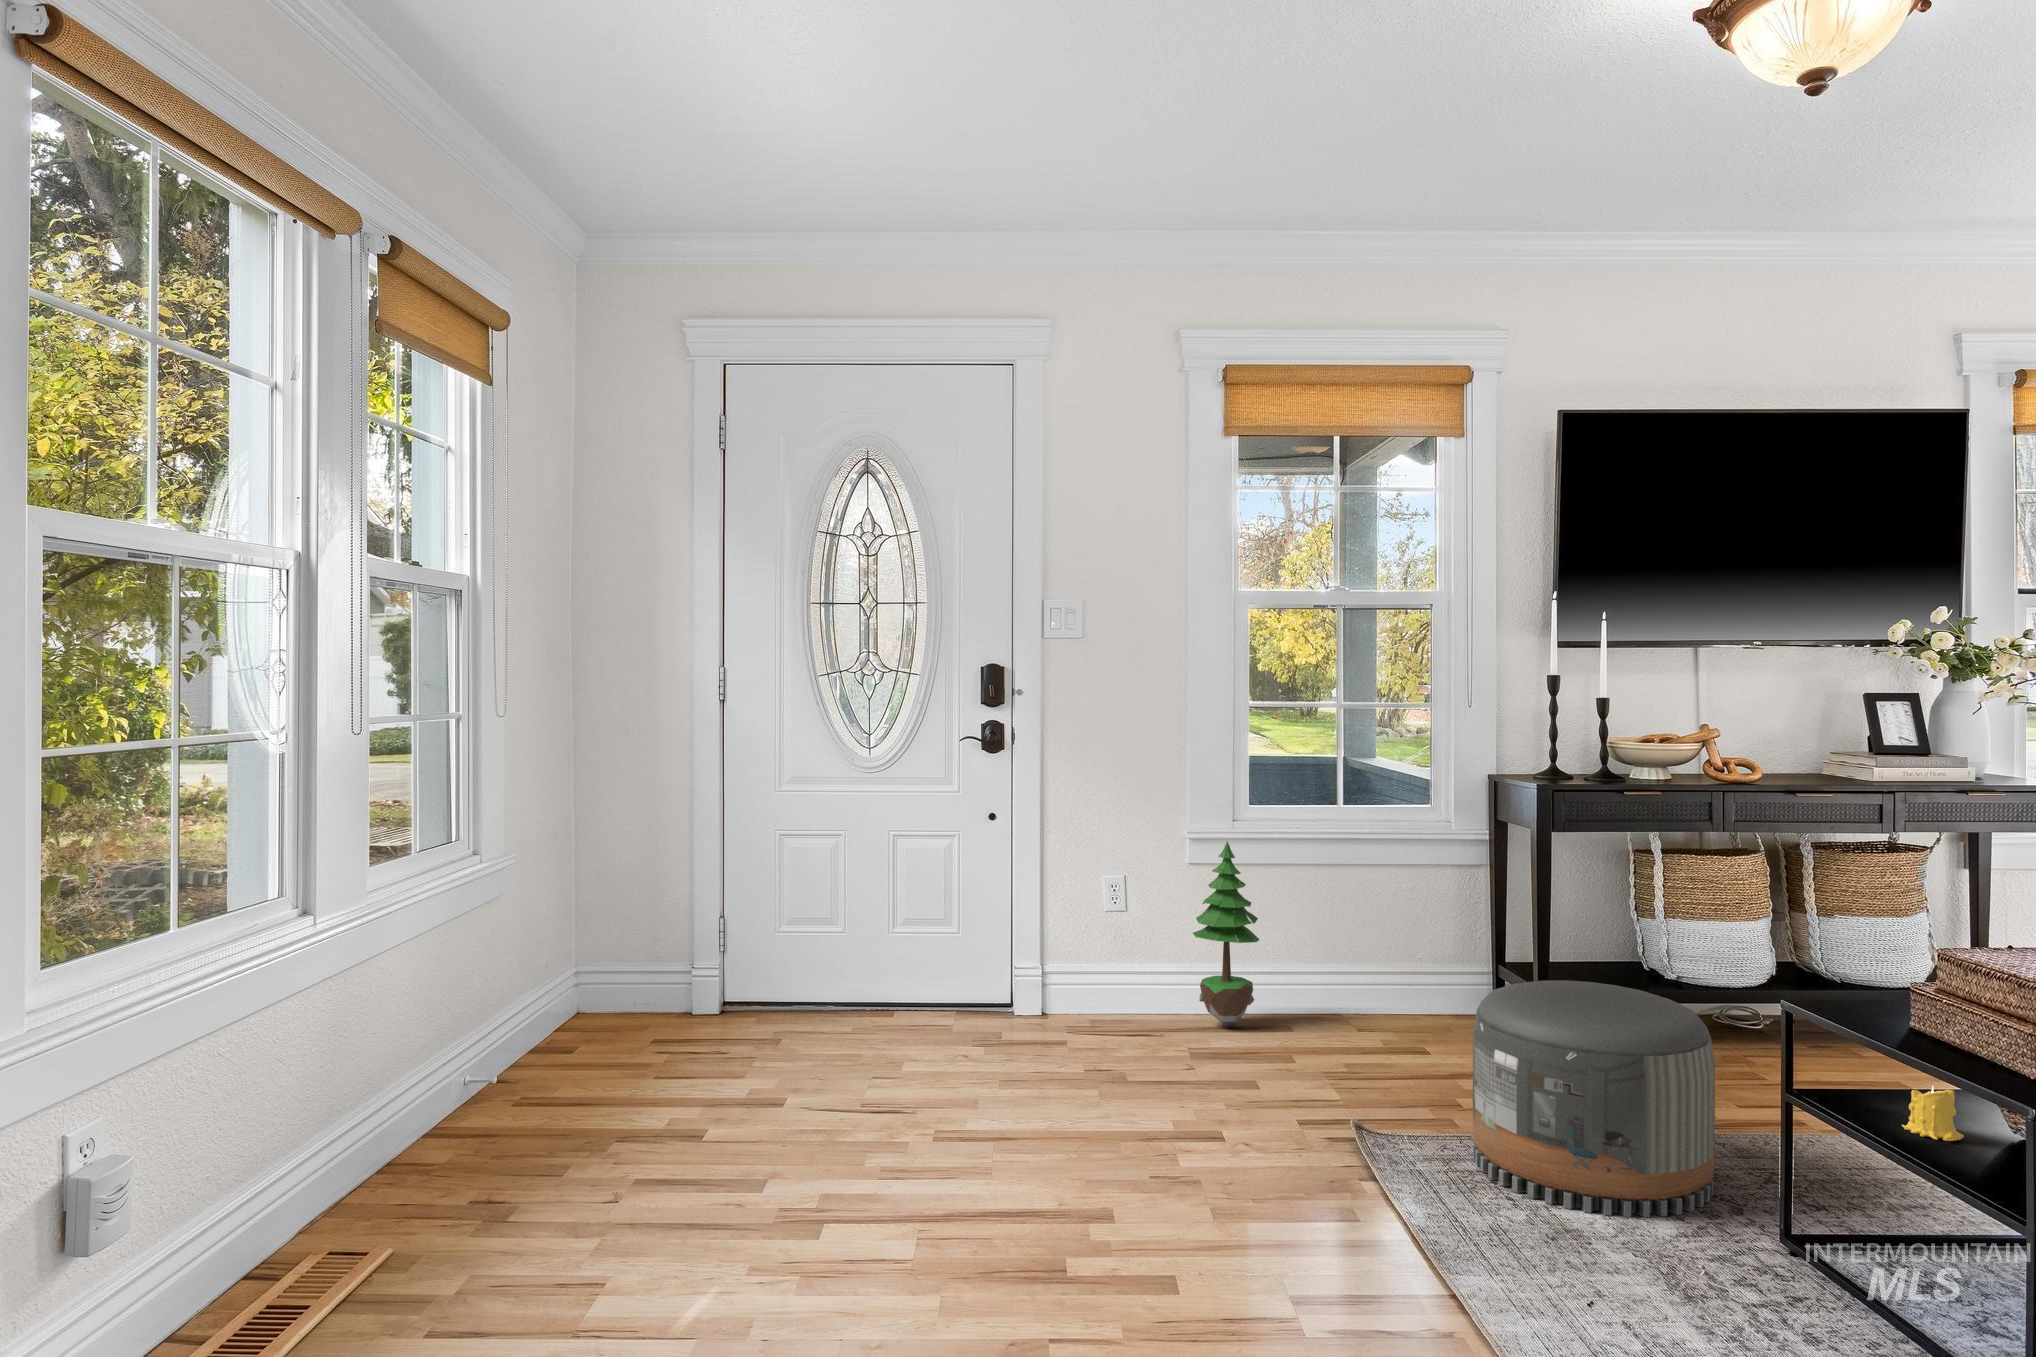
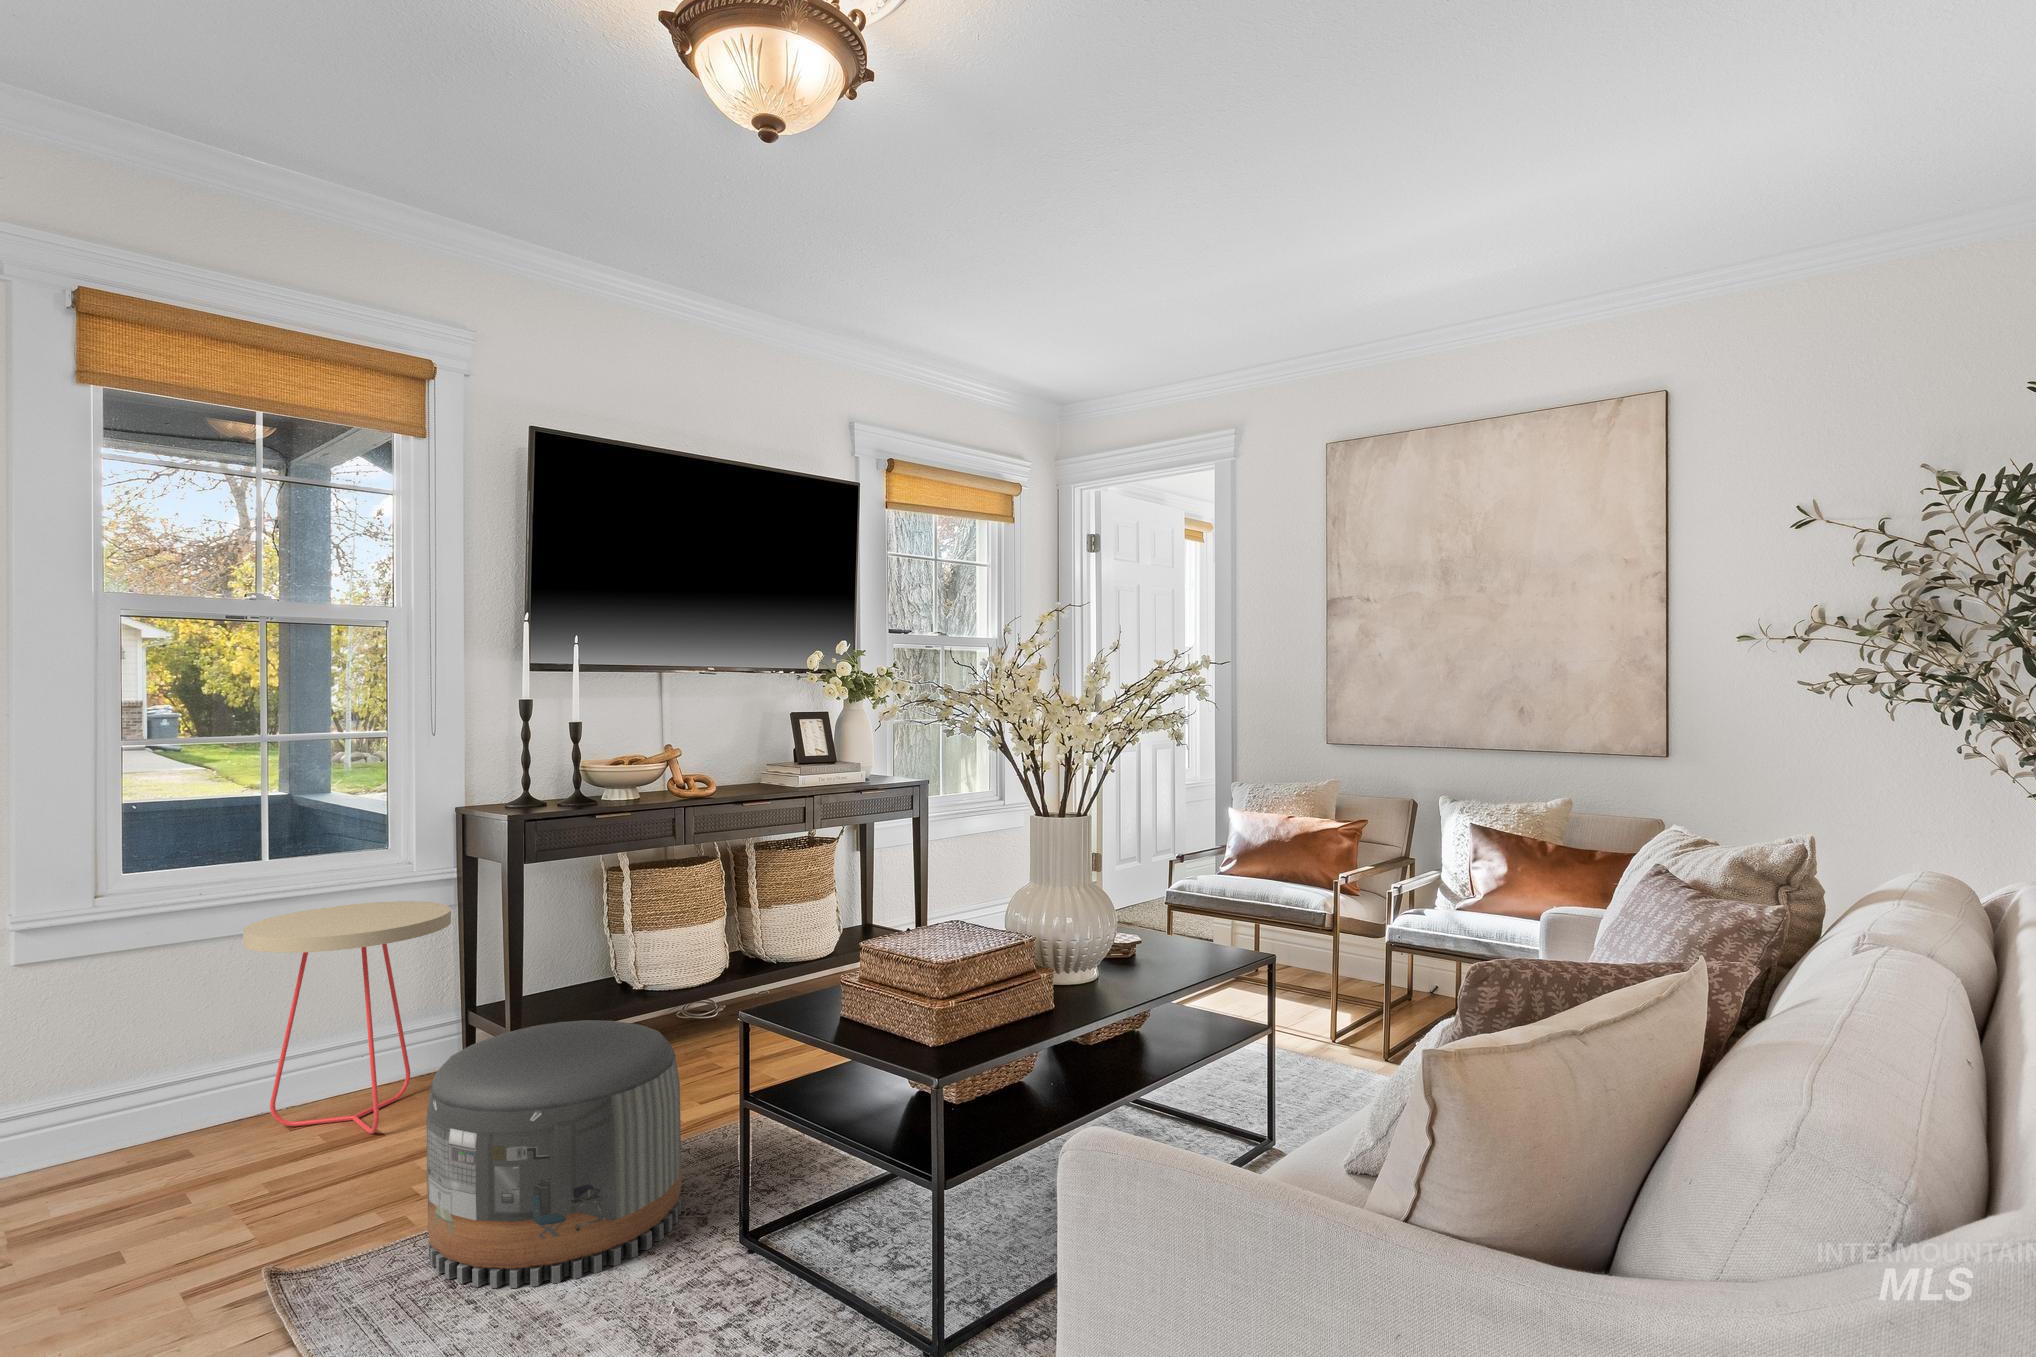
potted tree: present [1193,842,1259,1026] -> none [40,927,152,1171]
side table: none [1322,850,1486,1051] -> present [243,901,451,1134]
candle: present [1902,1086,1964,1141] -> none [838,1064,885,1116]

